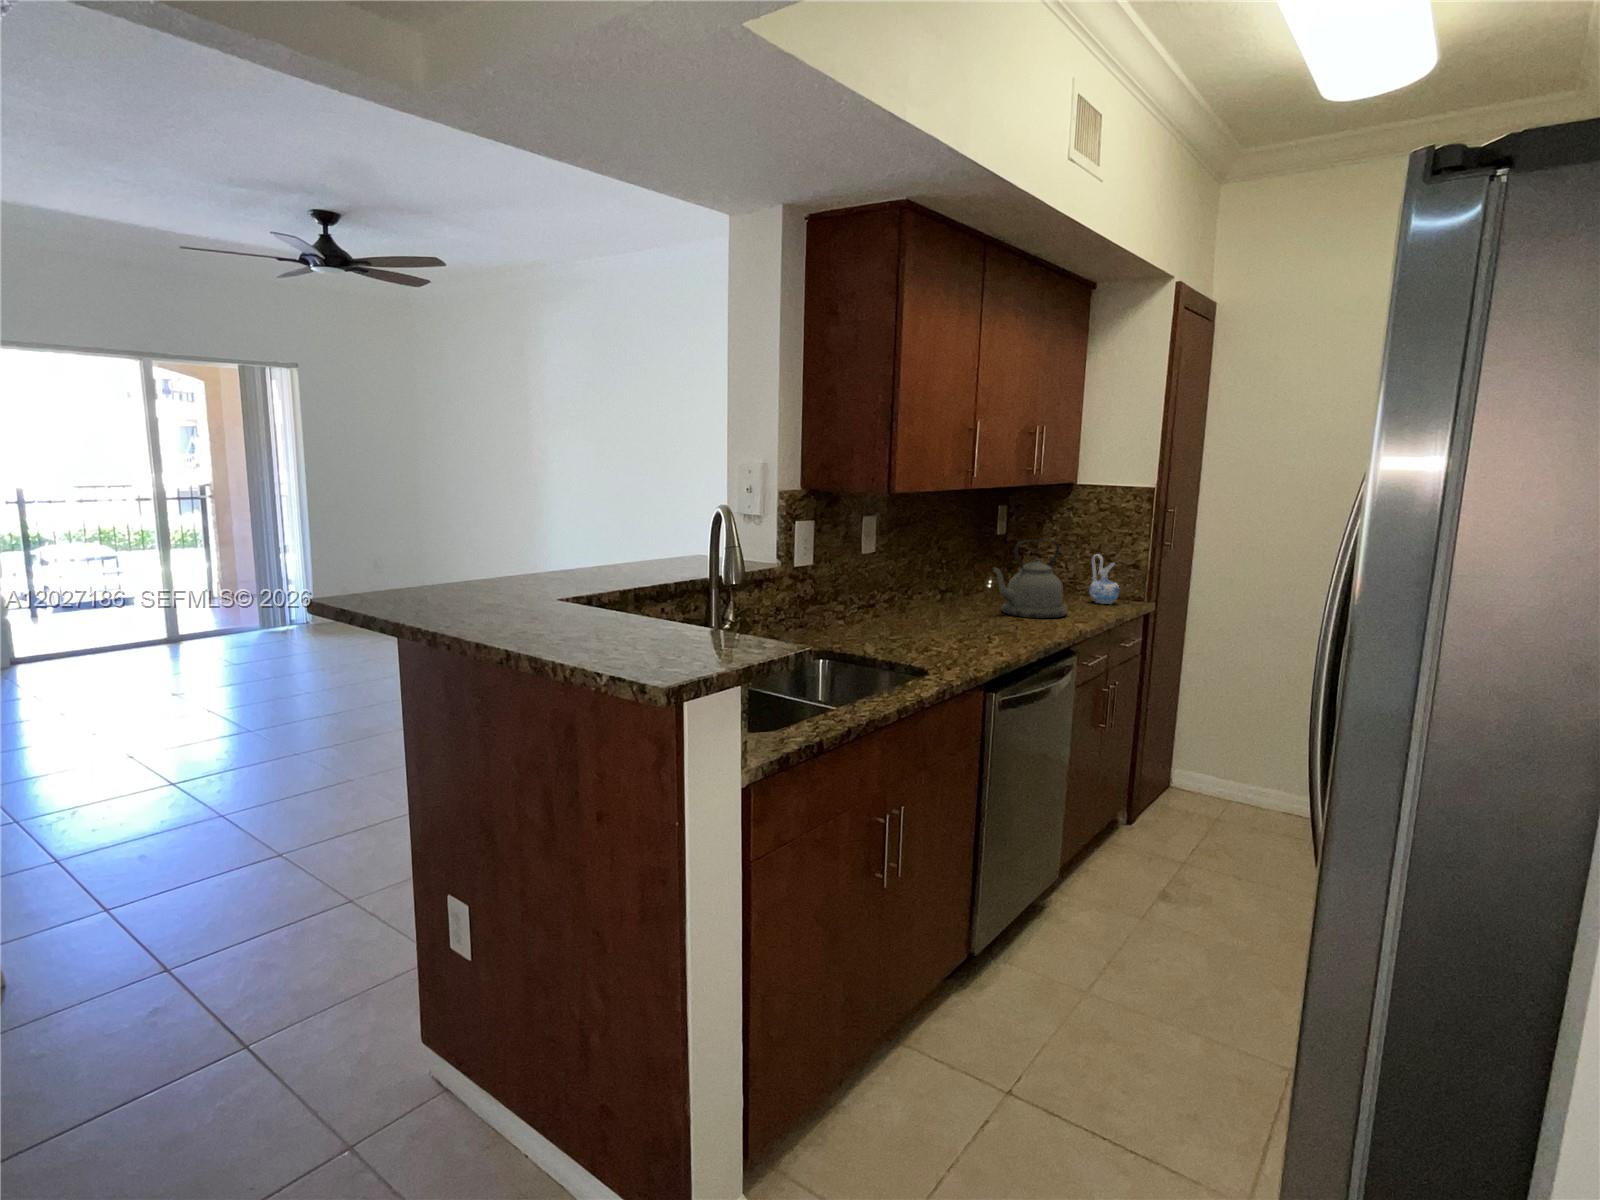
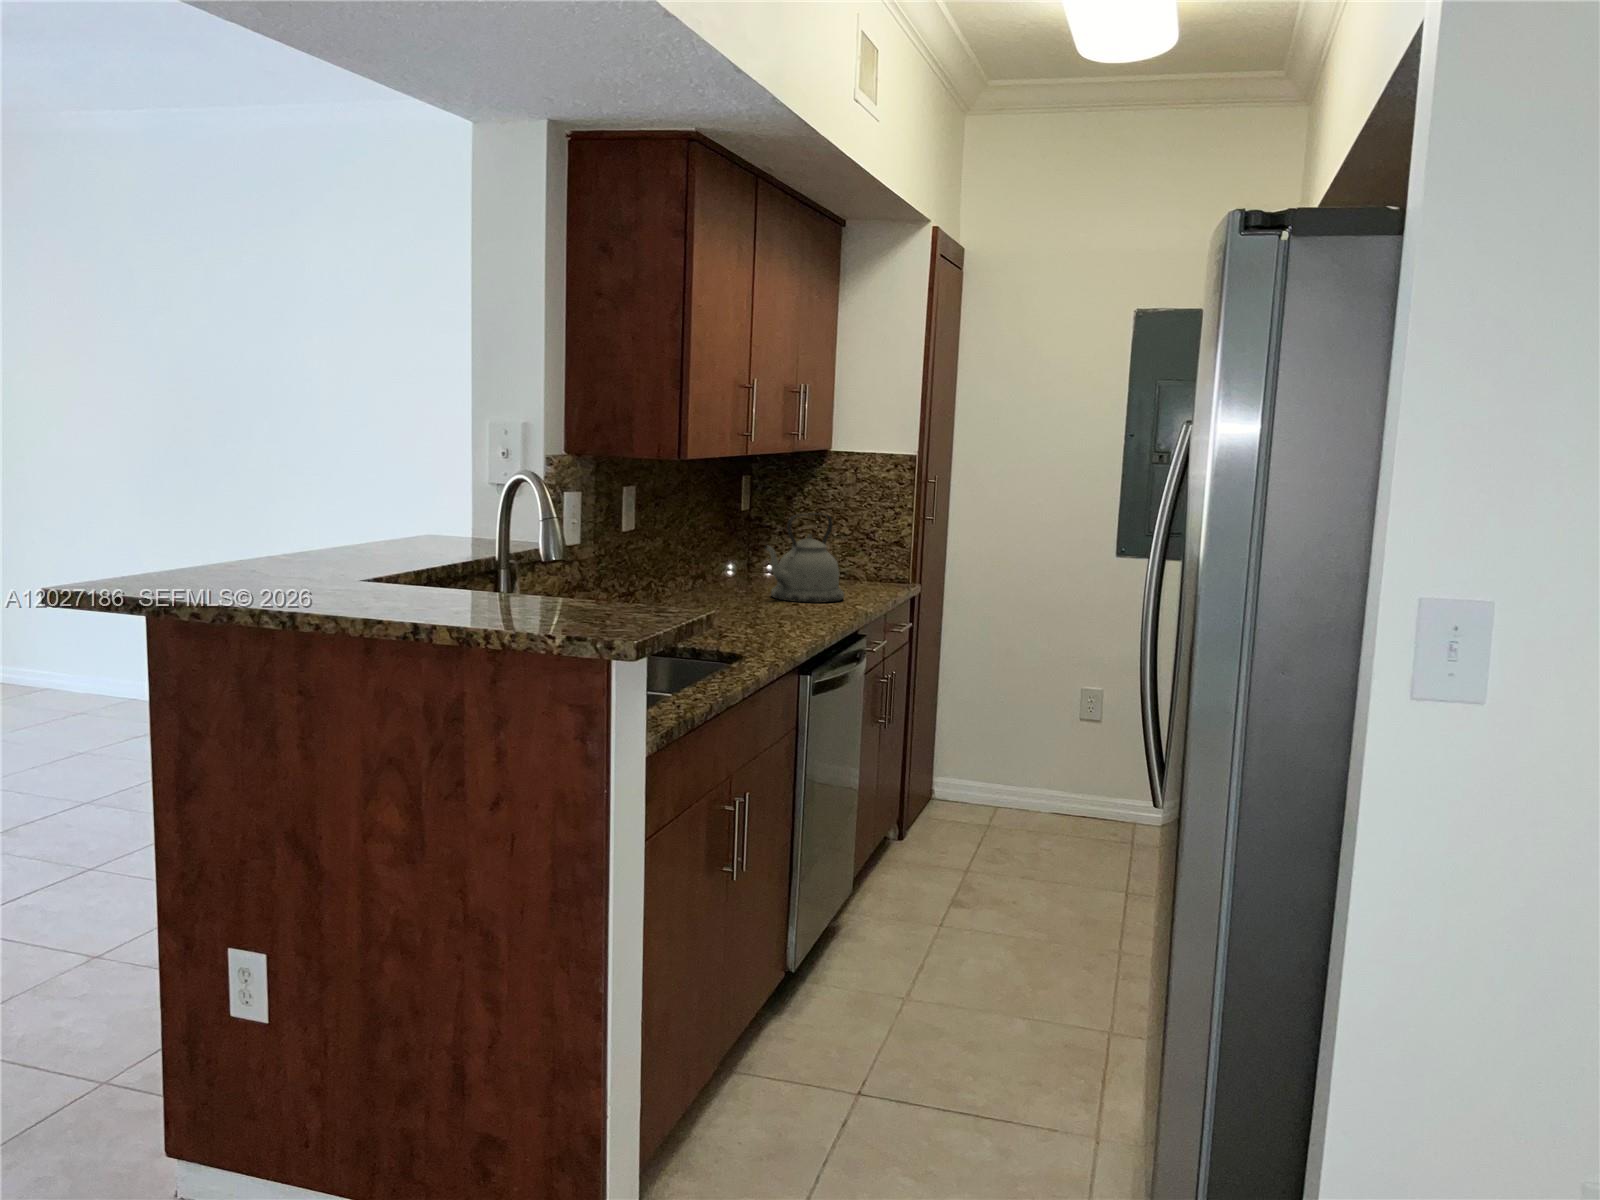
ceramic pitcher: present [1089,554,1119,604] -> none [854,531,887,587]

